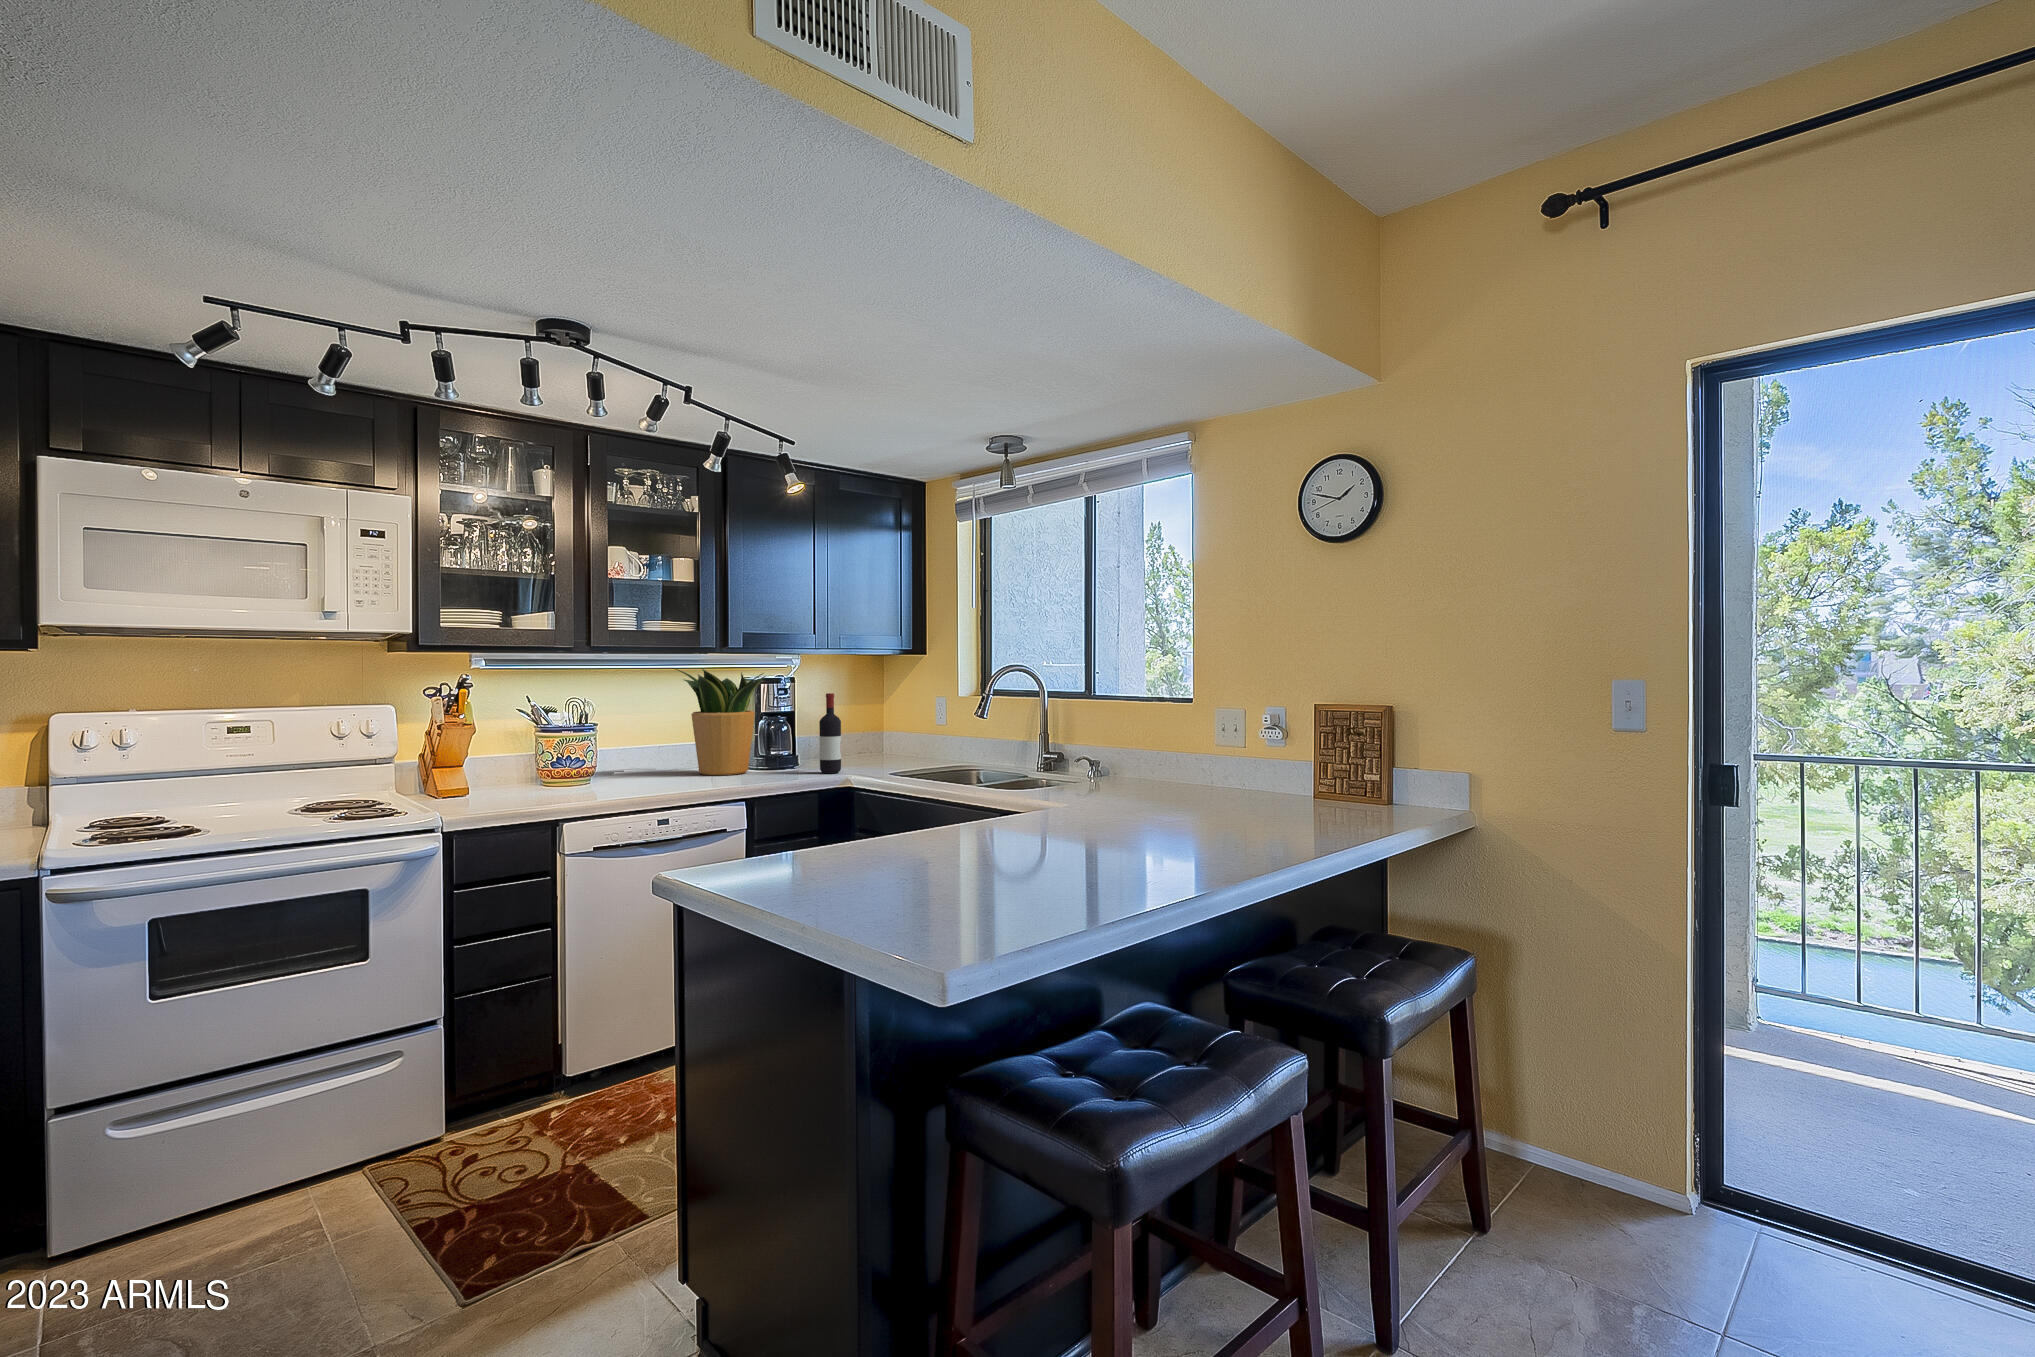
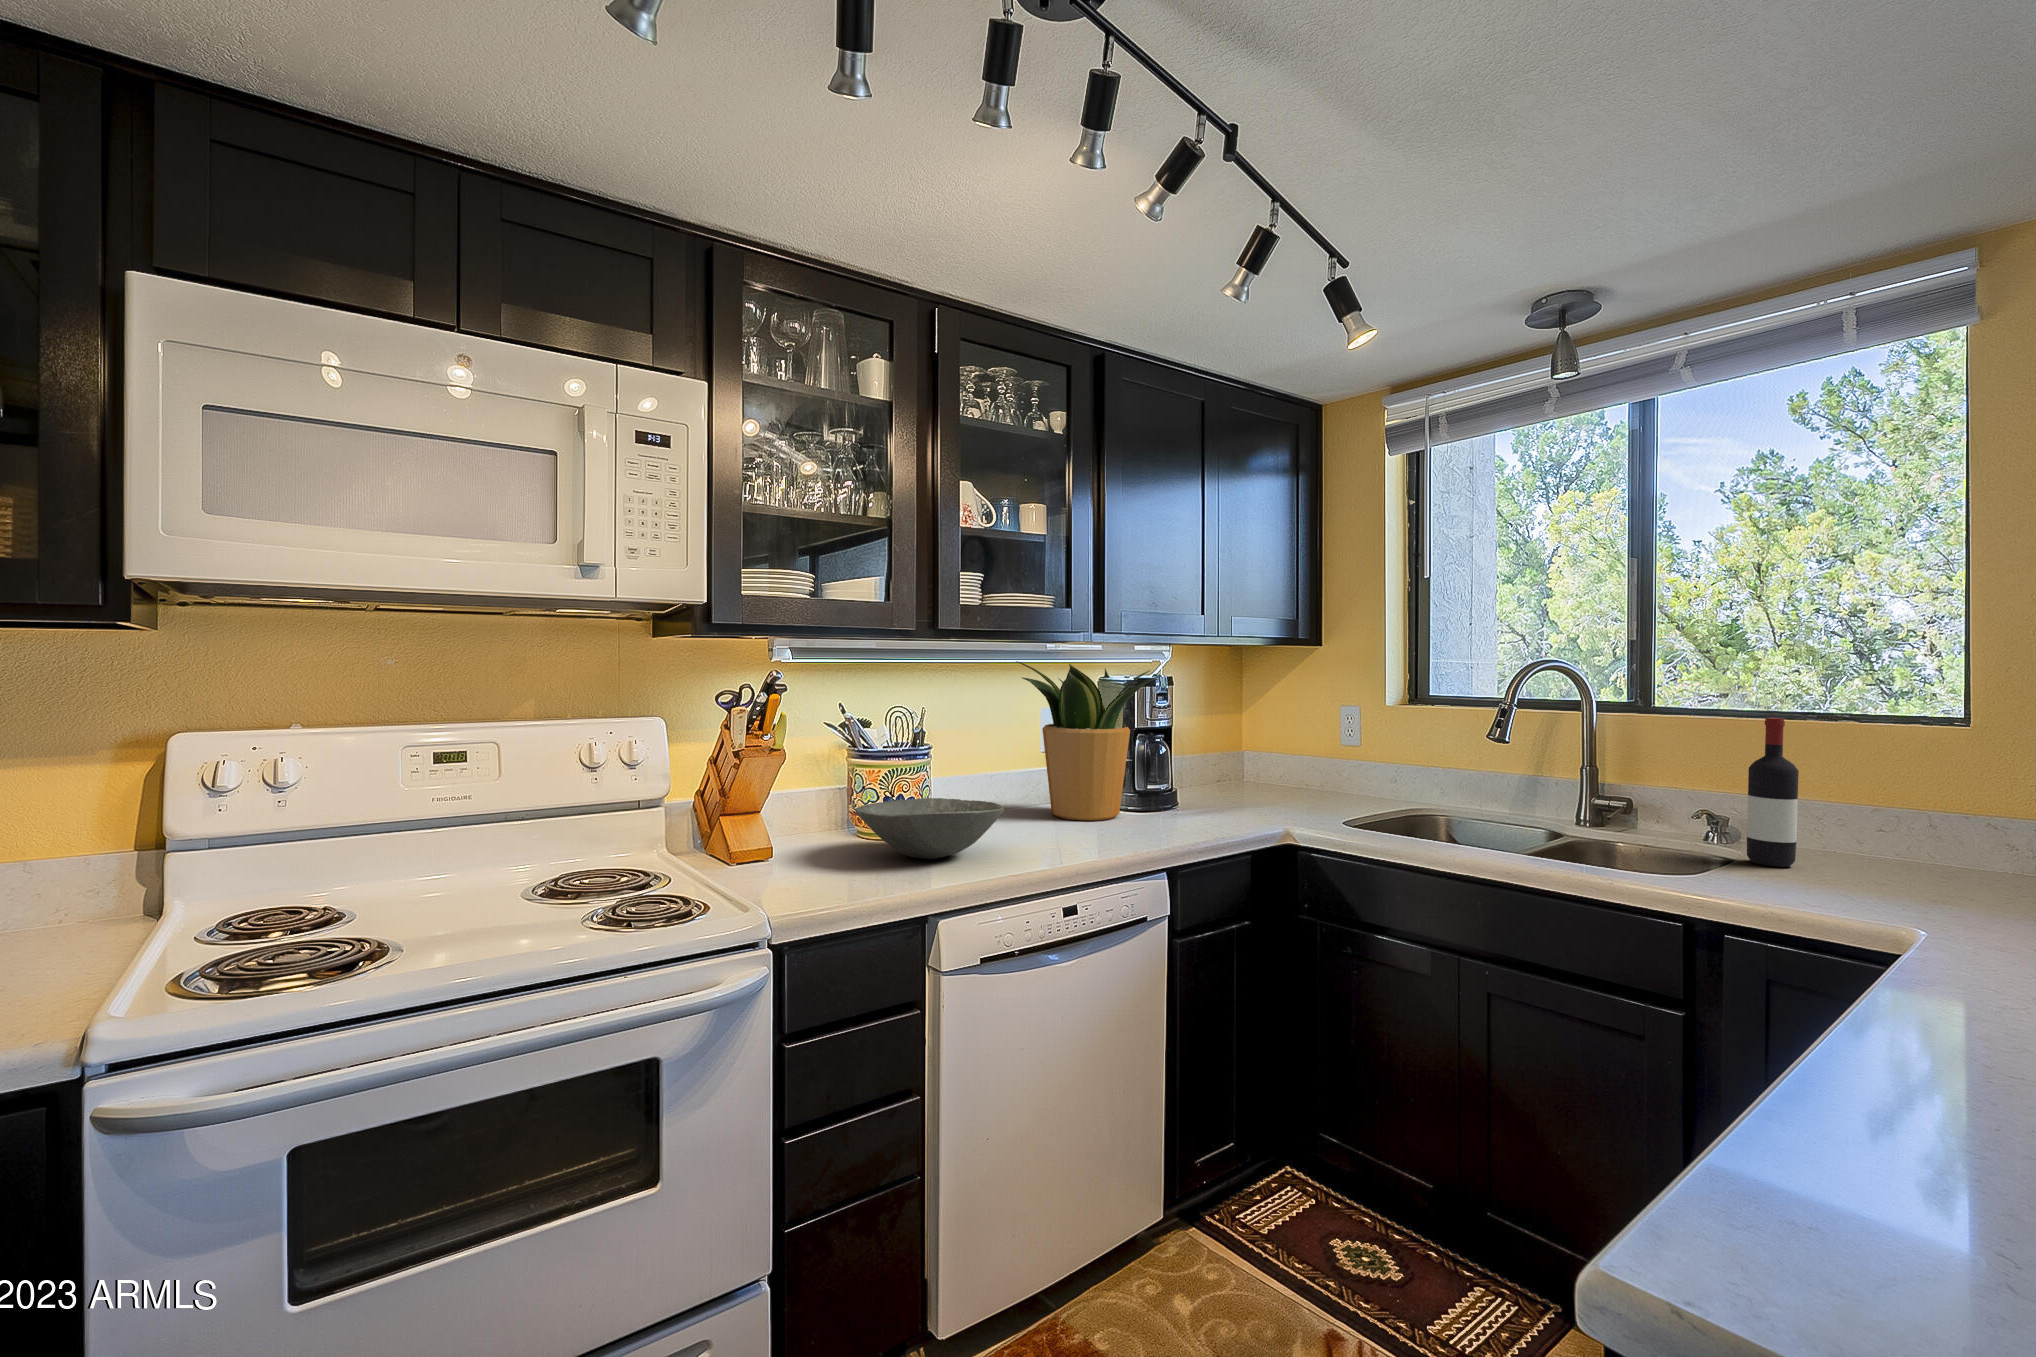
wine bottle: present [819,693,841,773] -> present [1747,718,1799,867]
bowl: none [525,757,629,792] -> present [855,798,1004,859]

